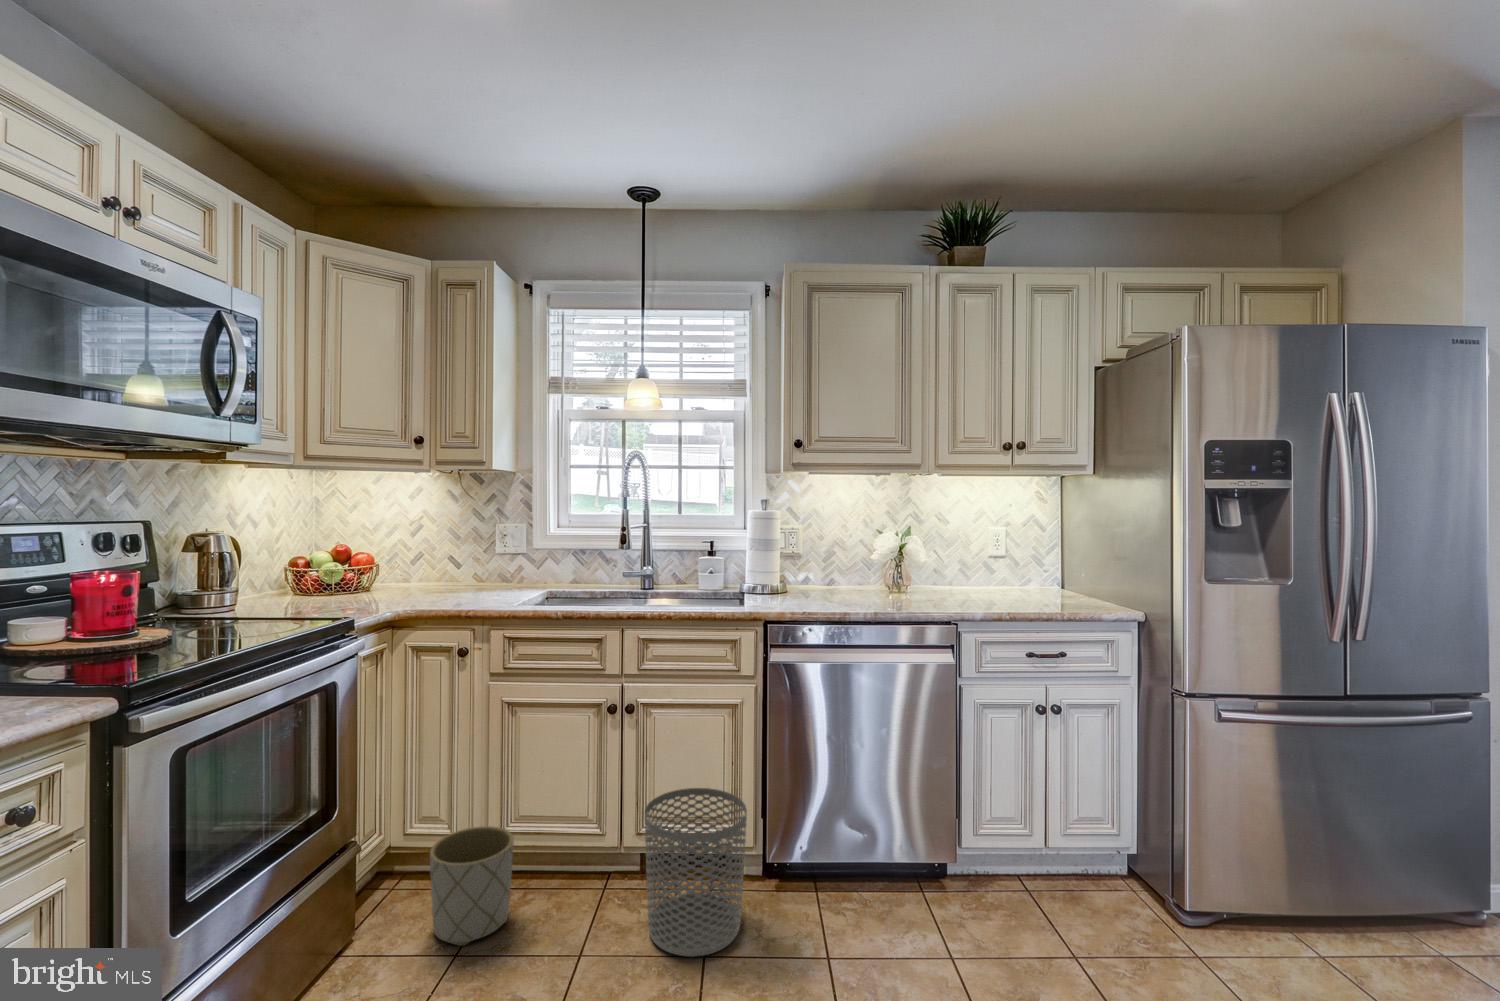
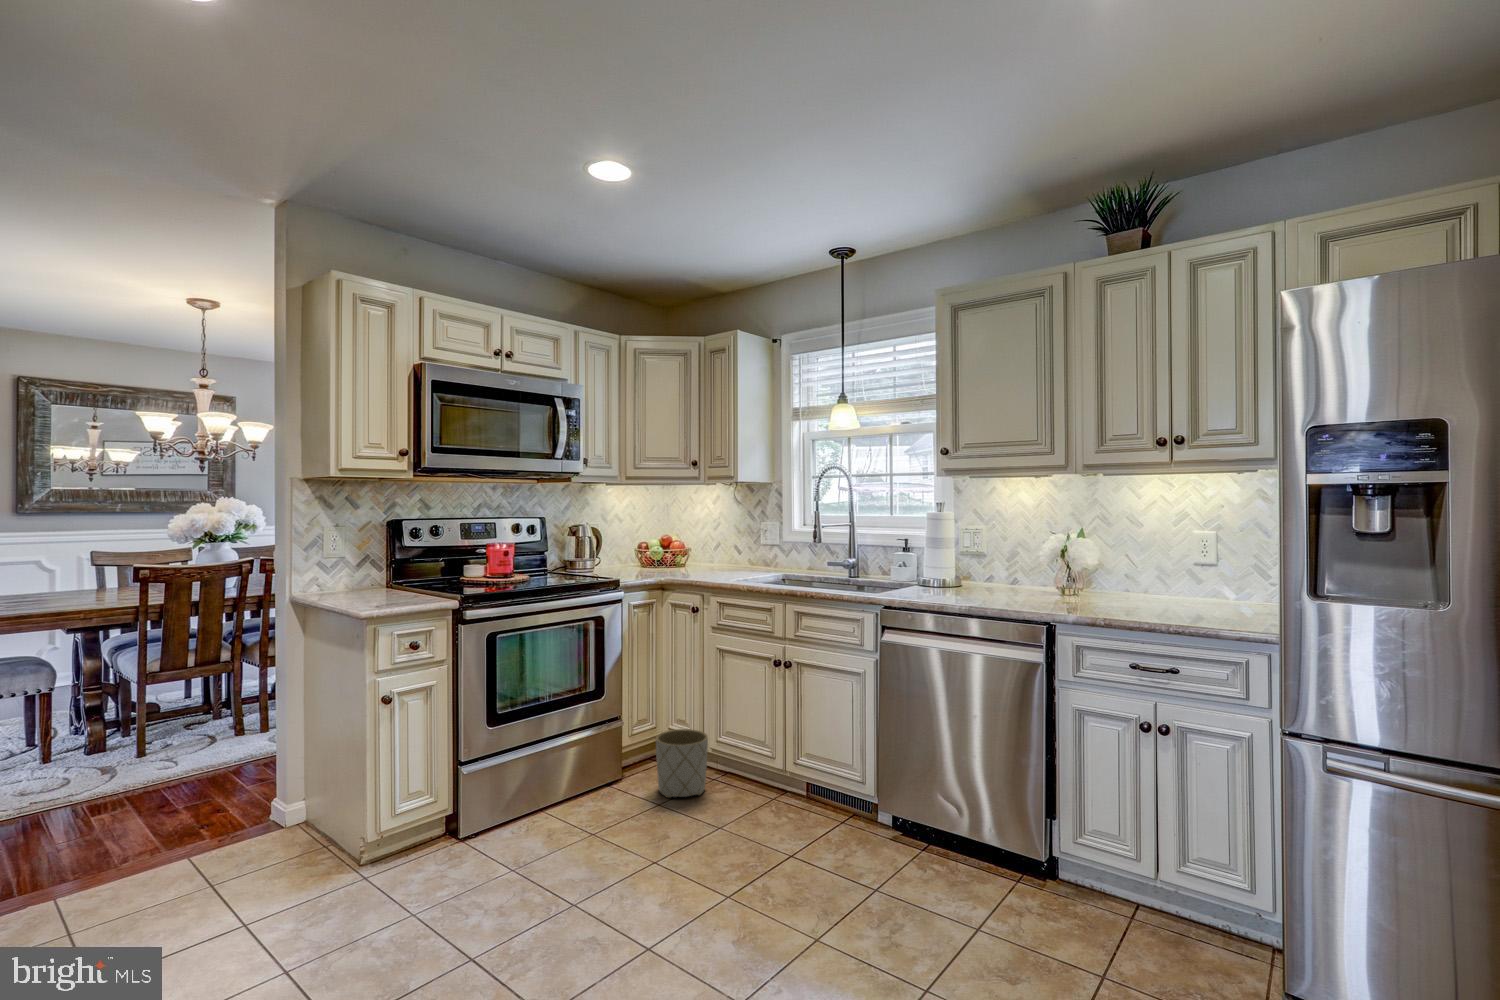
waste bin: present [645,788,747,957] -> none [763,731,842,850]

